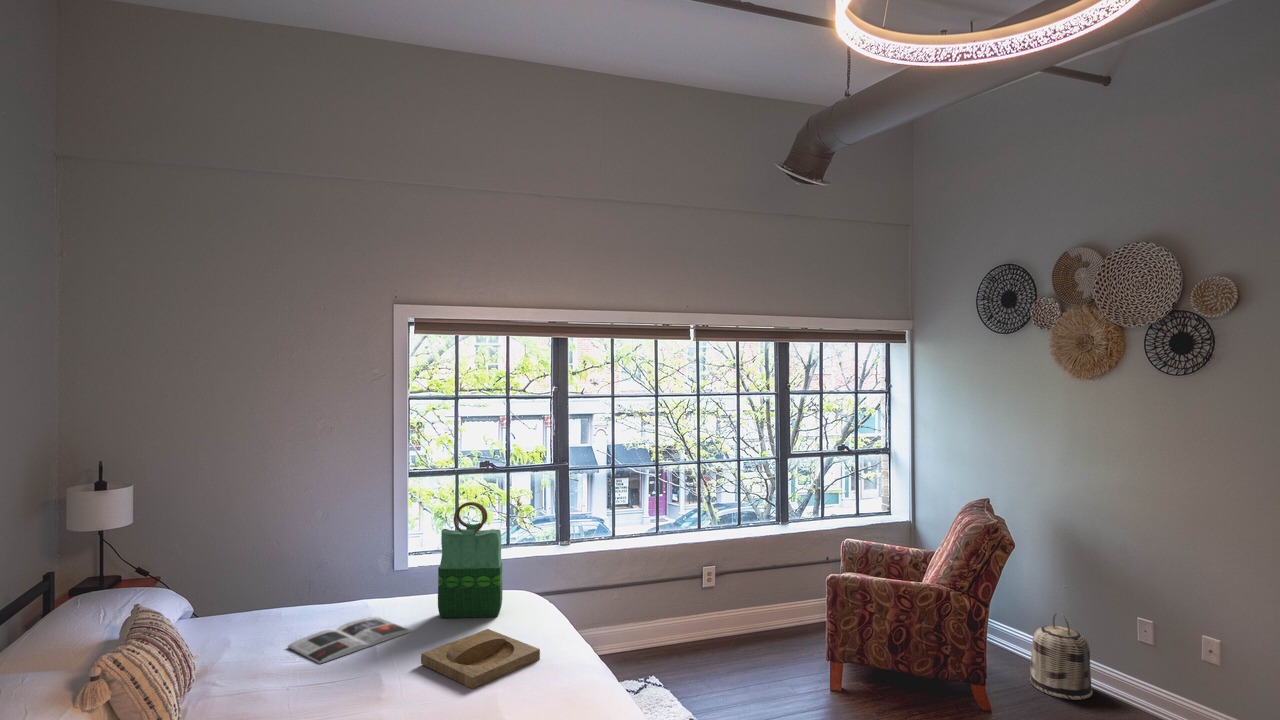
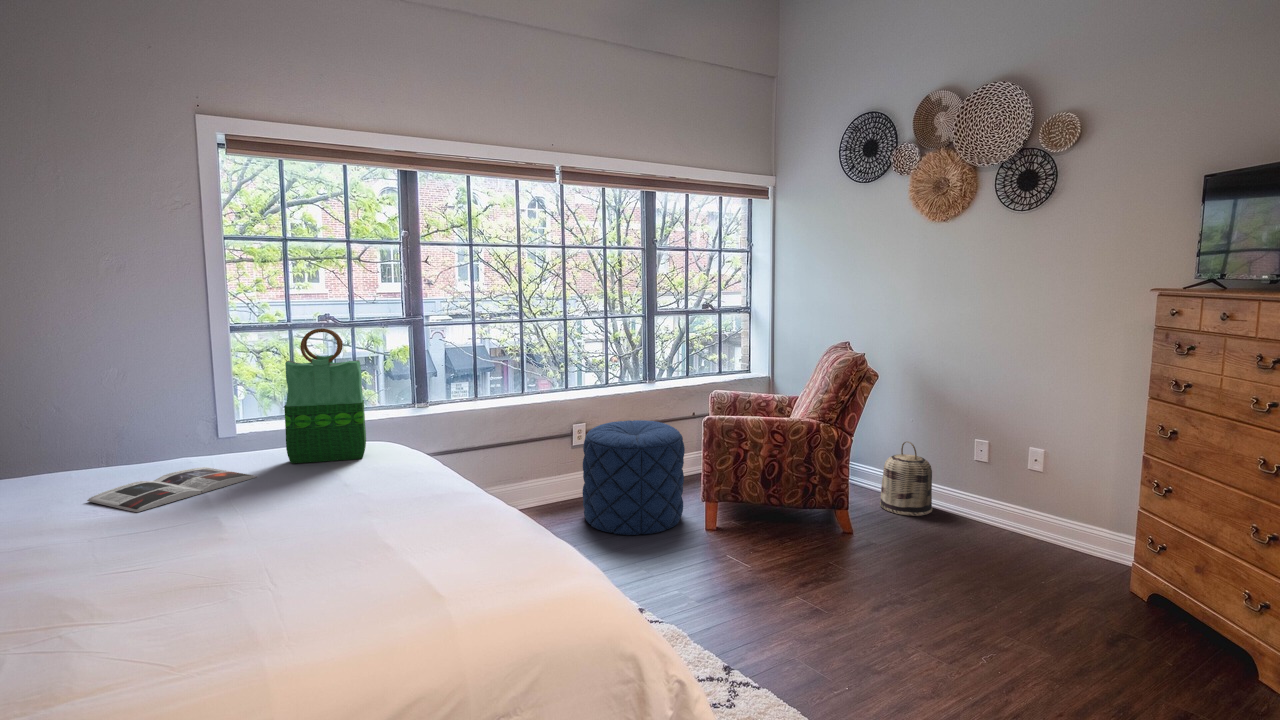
pouf: none [708,569,809,691] -> present [583,420,685,535]
tray: present [421,629,540,689] -> none [275,465,423,517]

